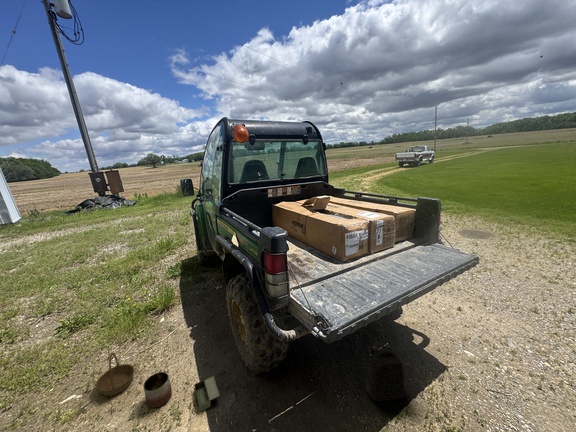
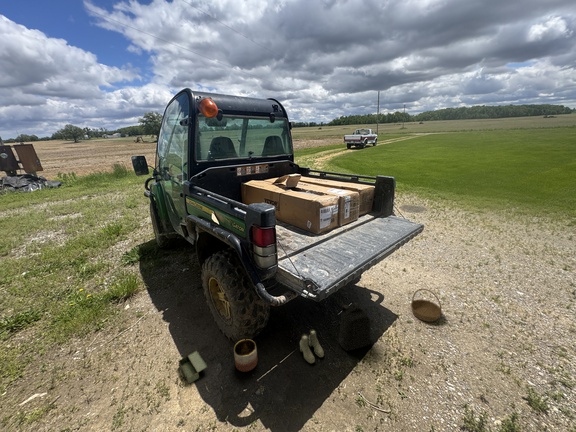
basket: present [96,353,135,396] -> present [411,289,442,322]
boots: none [320,369,346,410] -> present [300,329,324,363]
planter: present [143,372,172,408] -> present [234,339,257,372]

